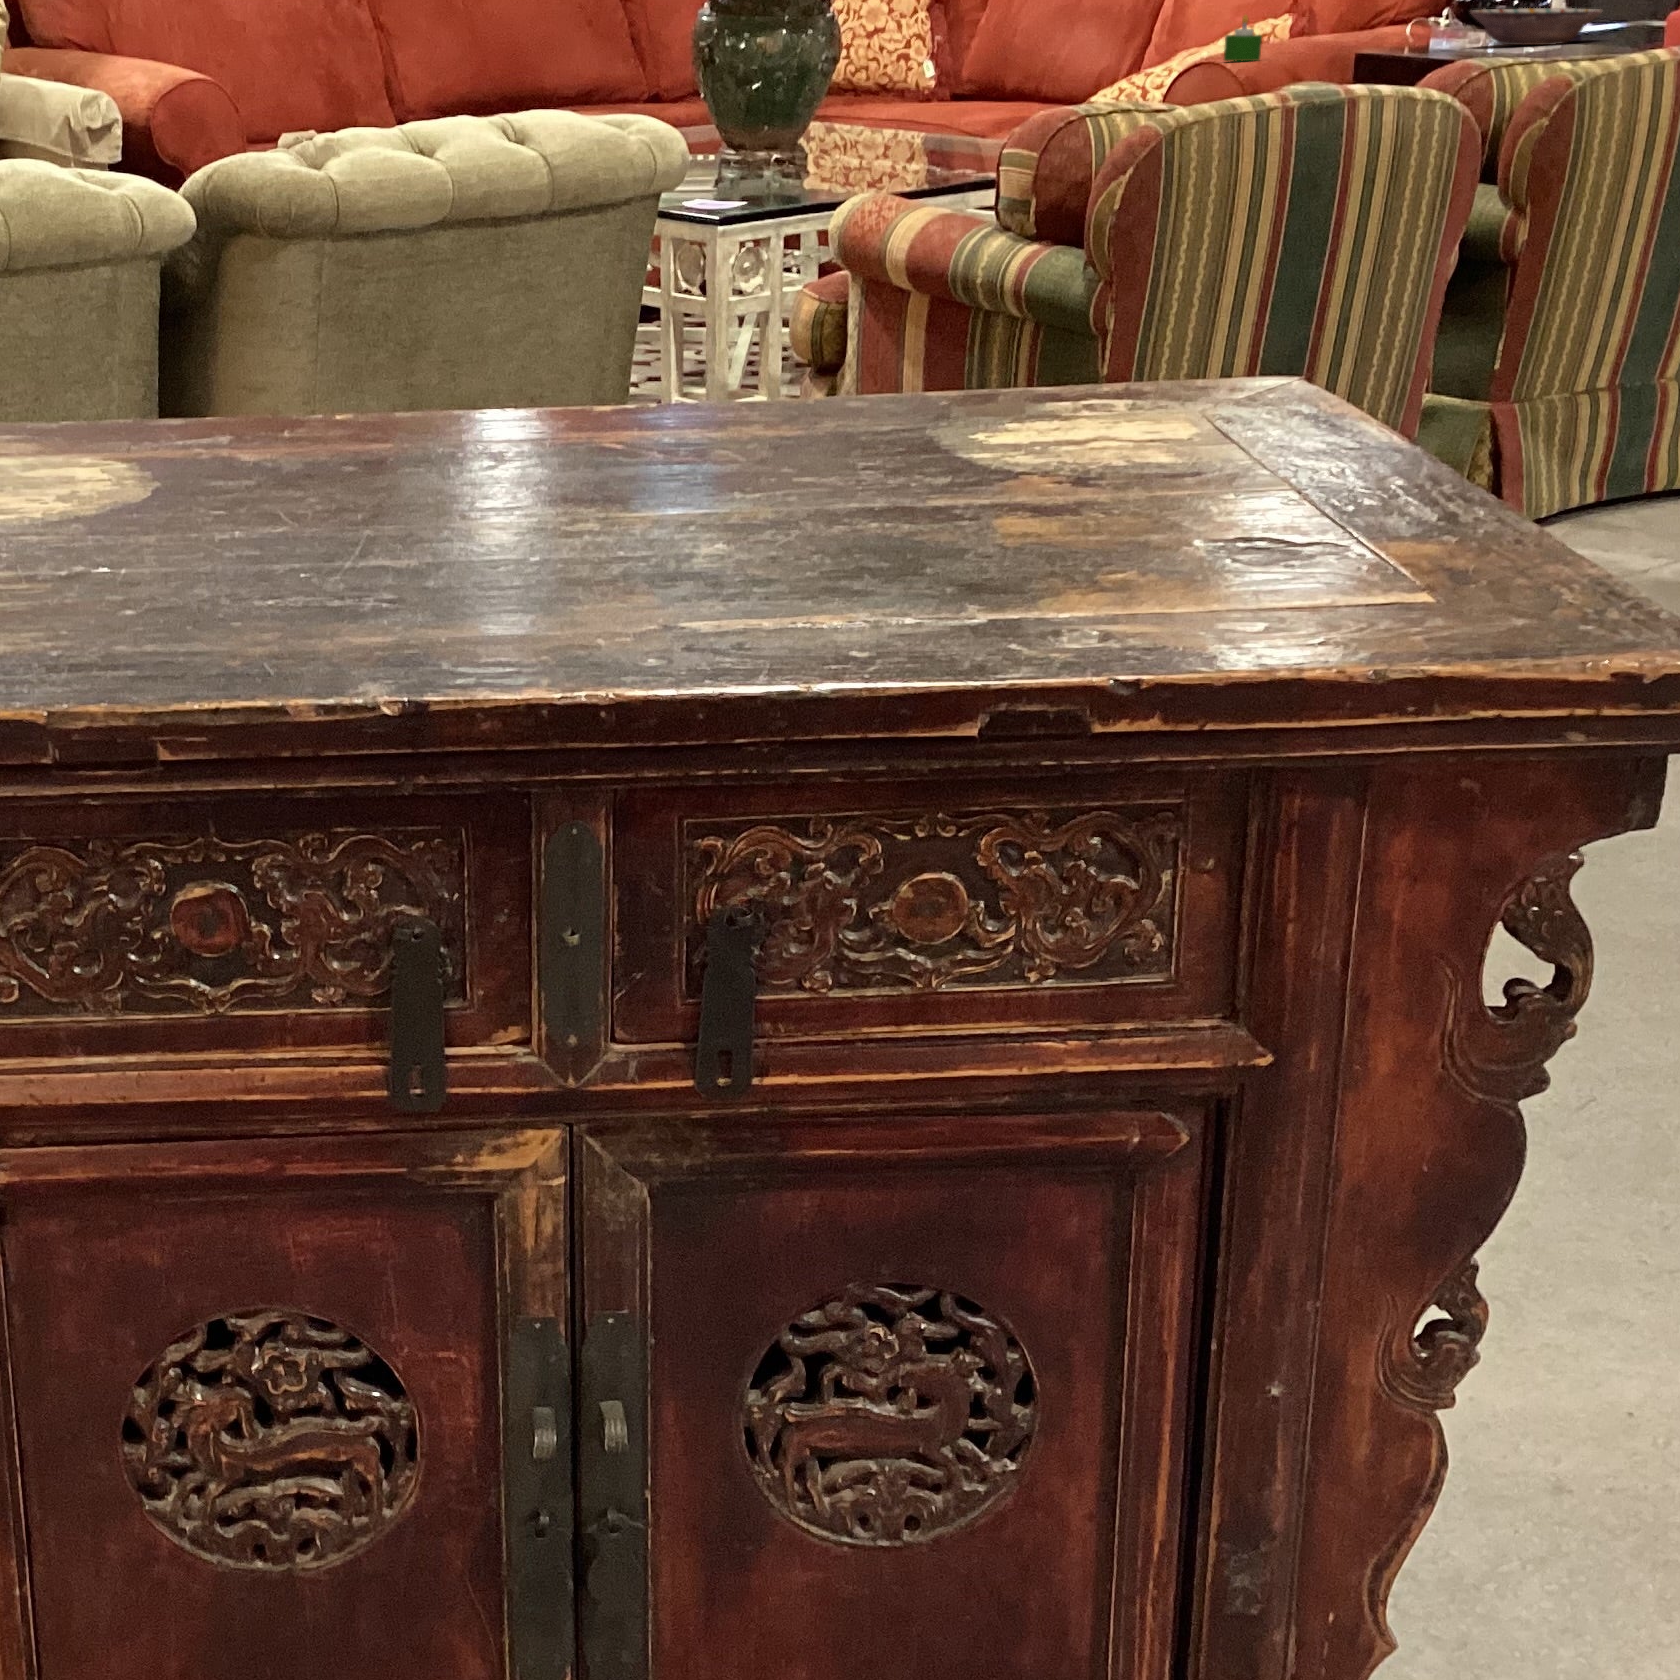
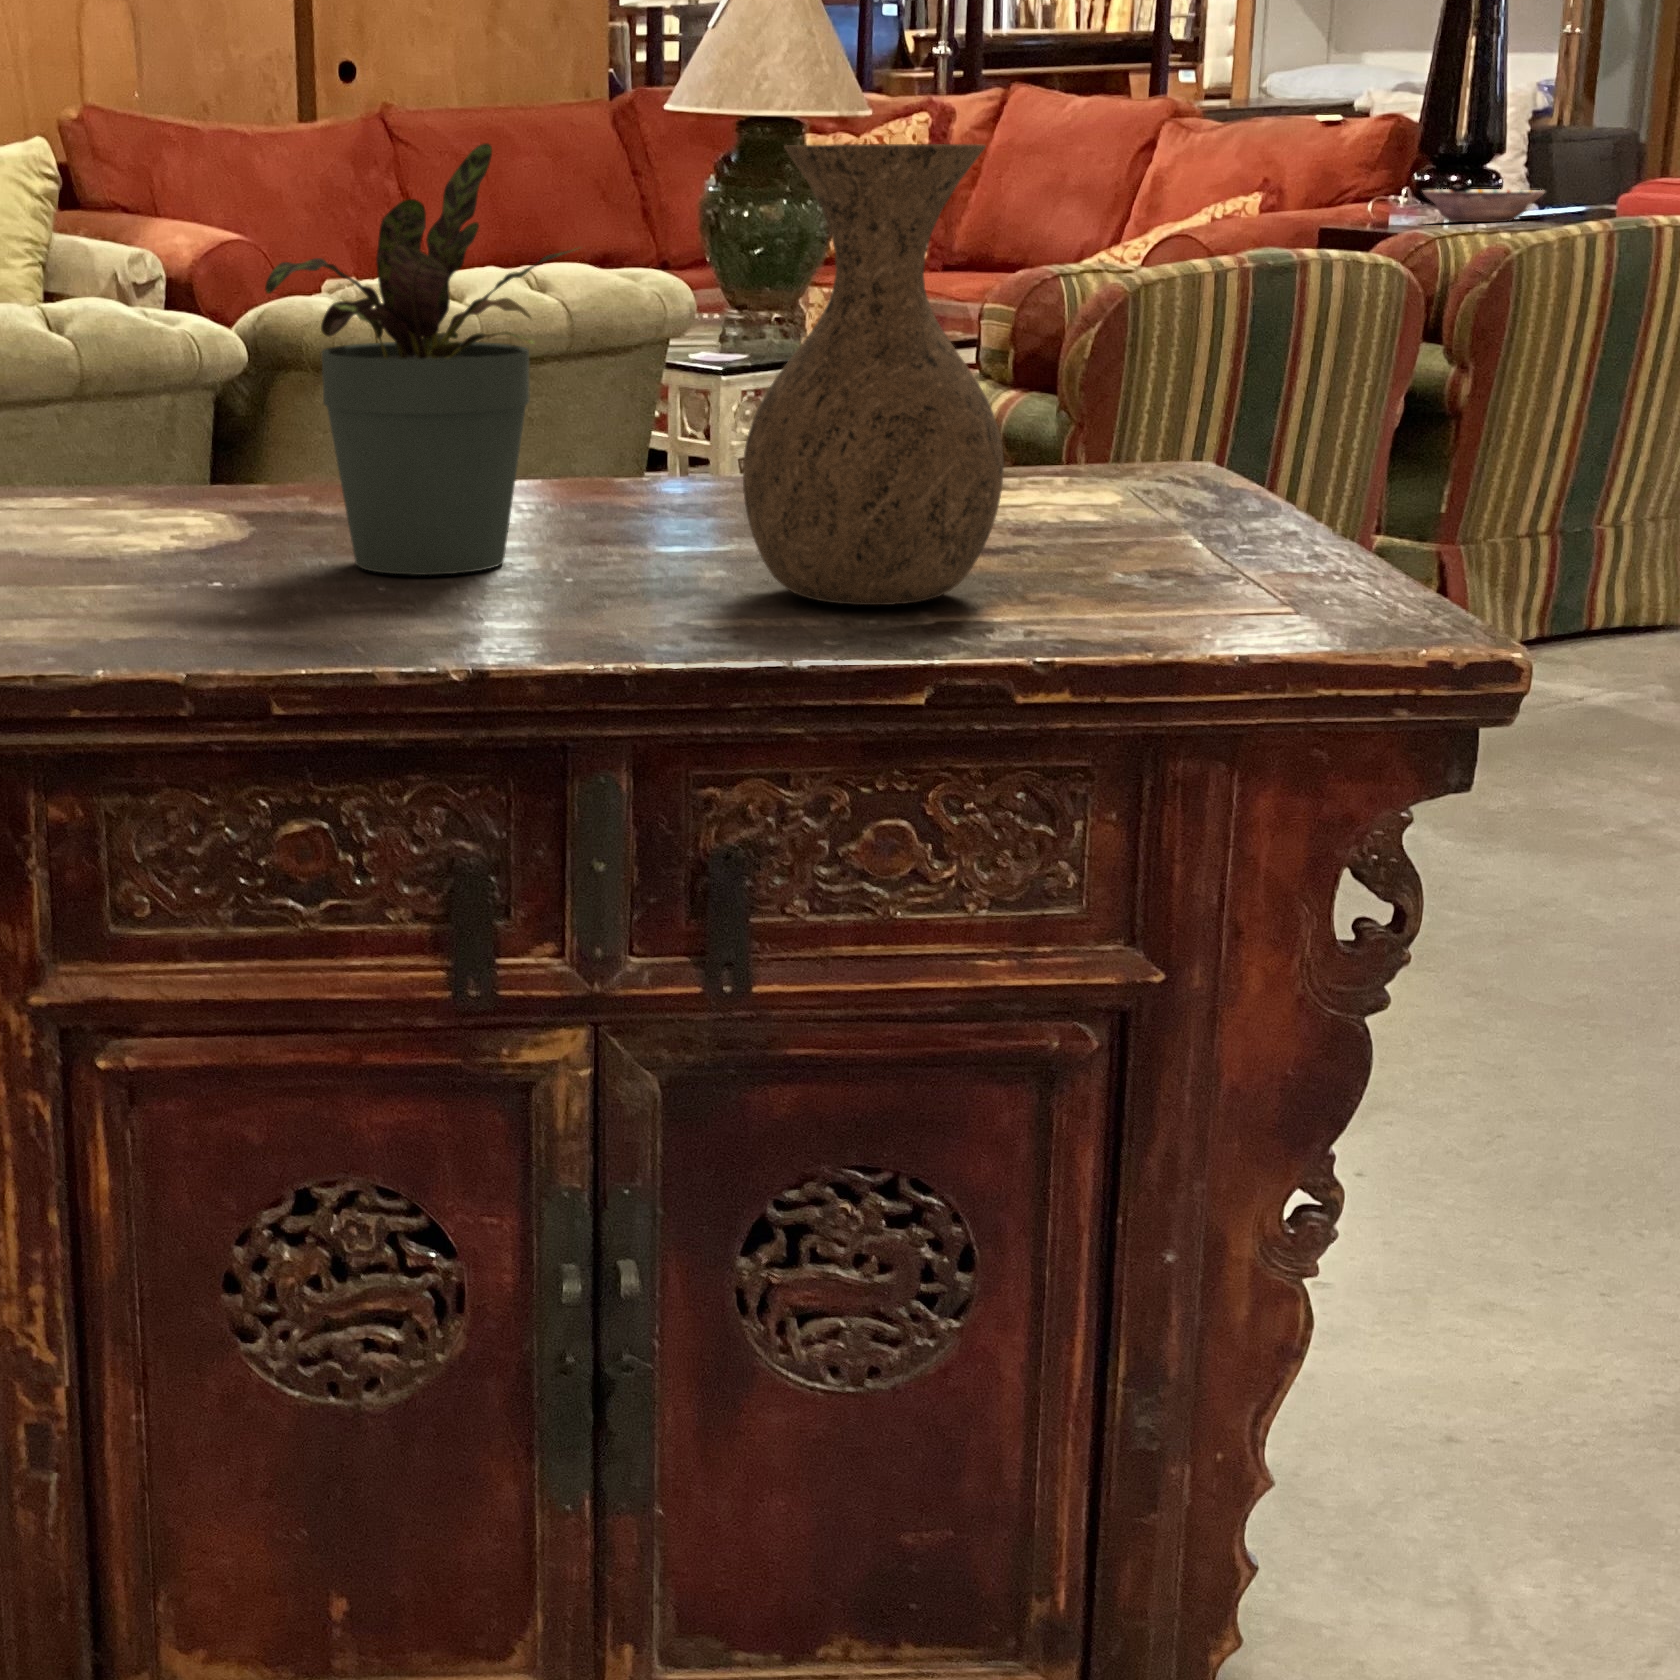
vase: none [748,12,1074,600] -> present [743,144,1004,605]
candle: present [1224,15,1262,61] -> none [1194,192,1230,235]
potted plant: none [149,16,545,556] -> present [265,143,576,575]

